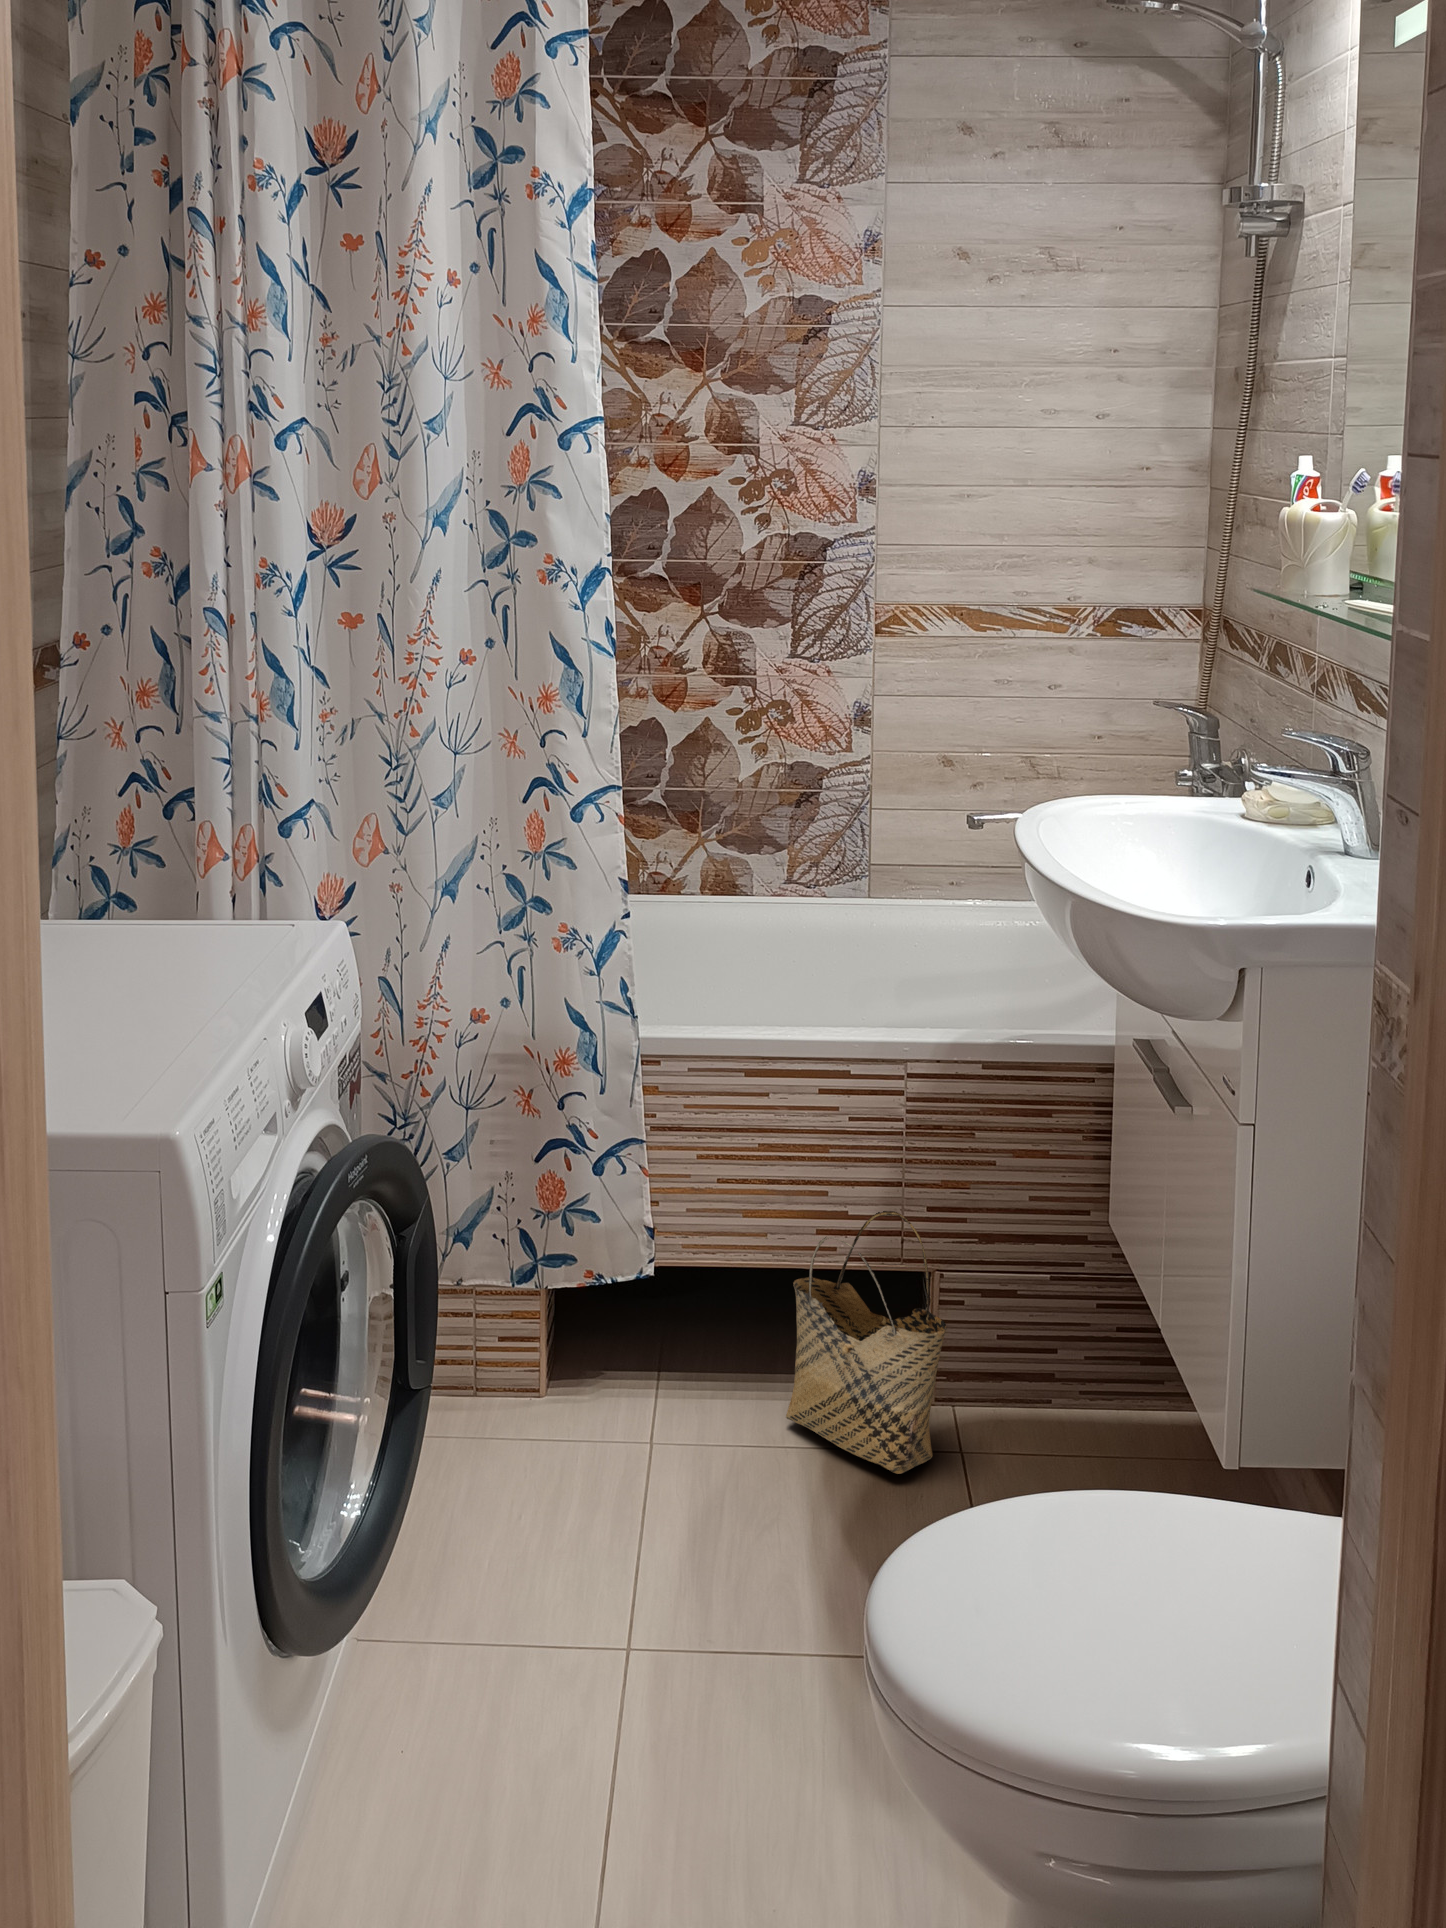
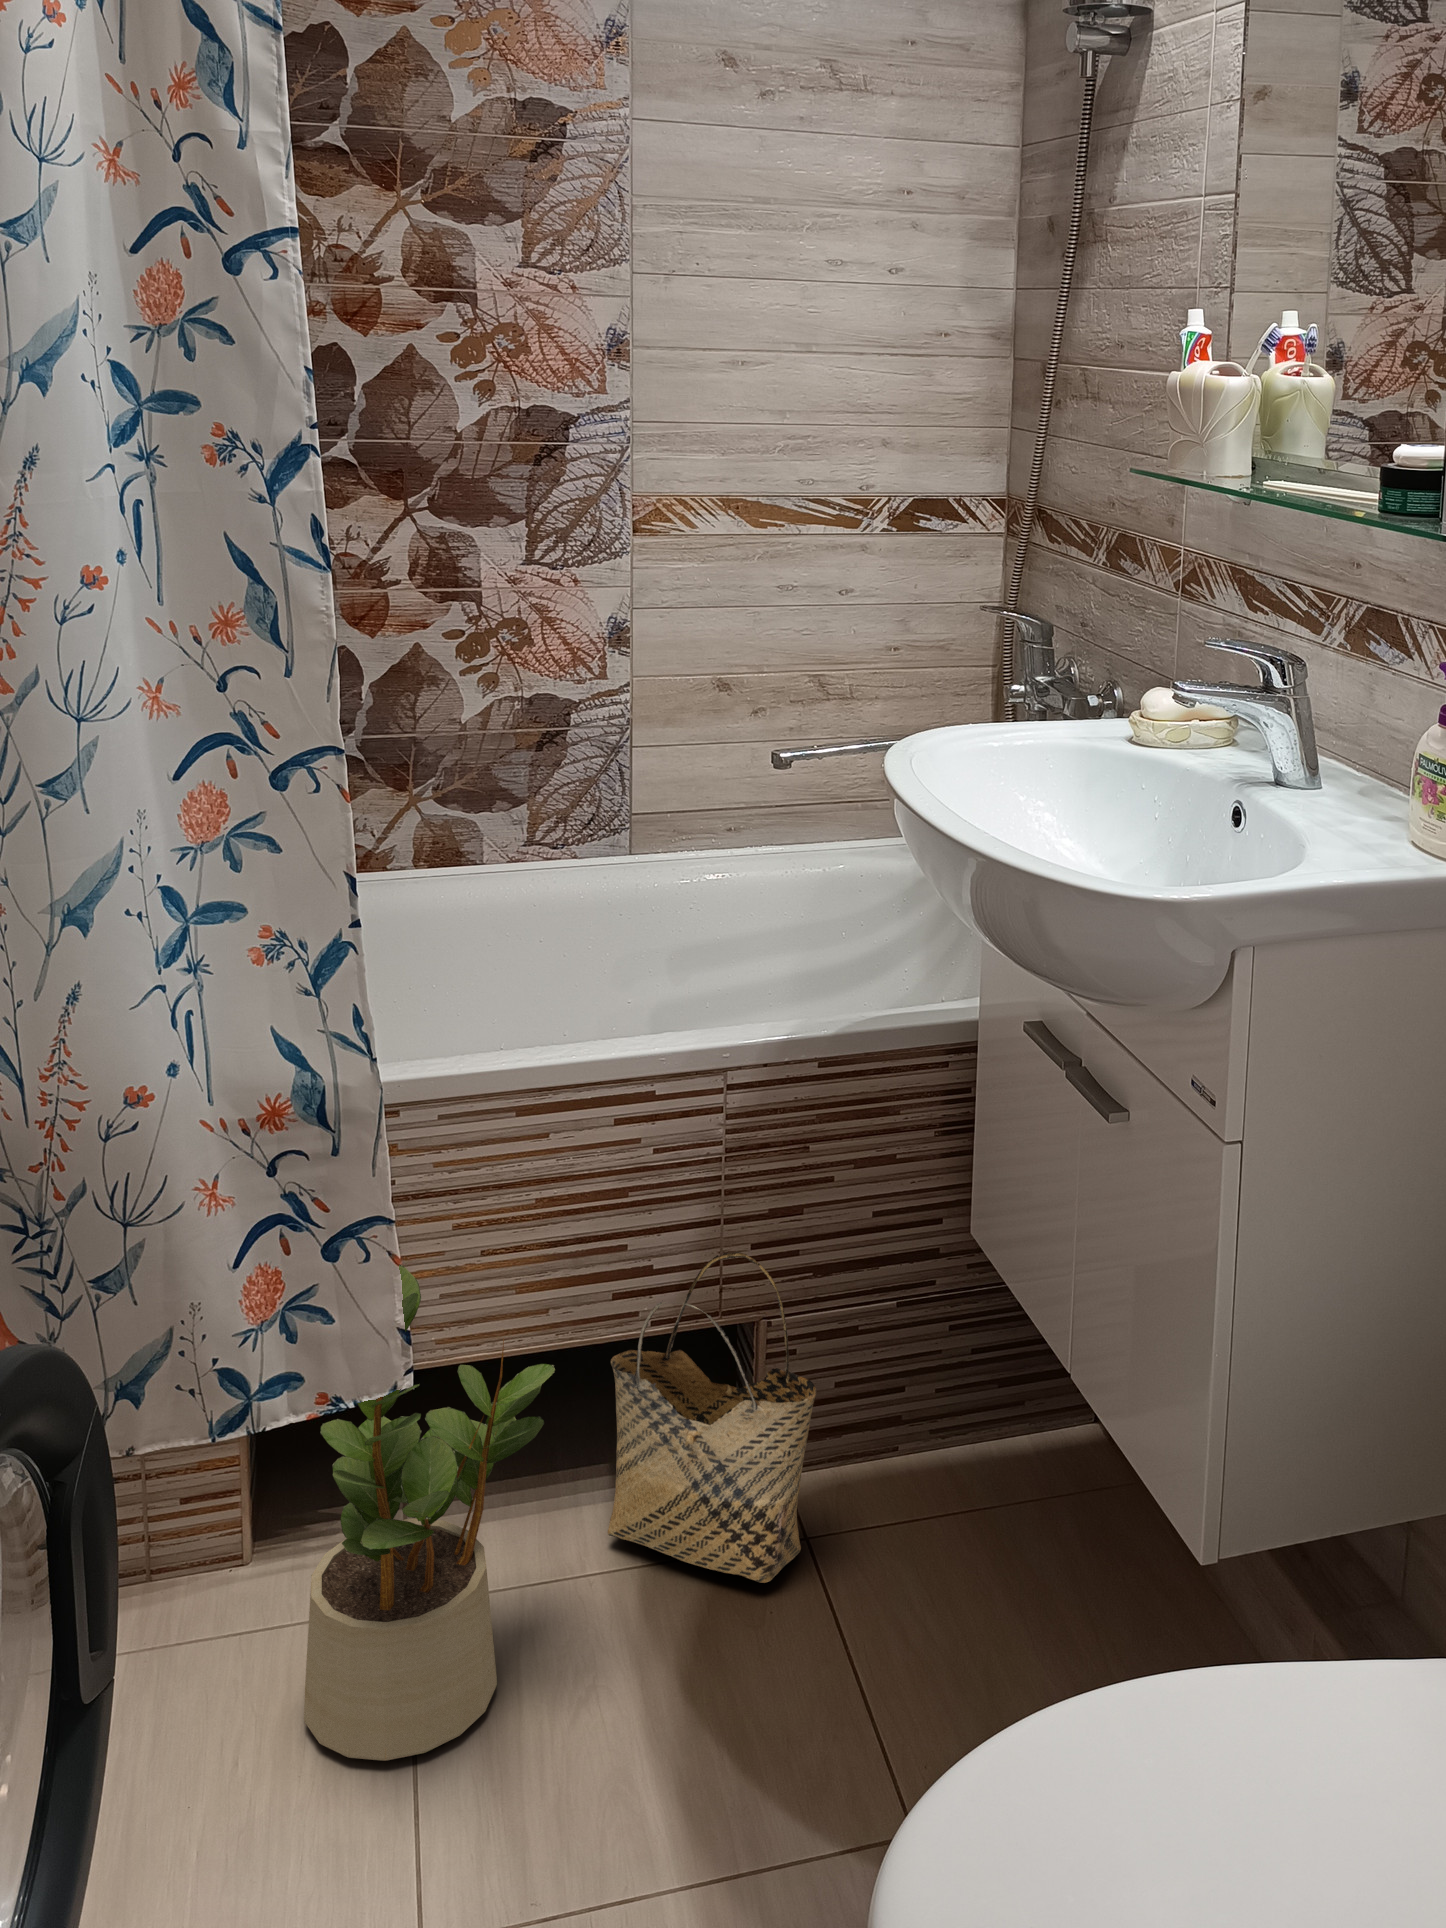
potted plant: none [550,1173,735,1537] -> present [304,1264,555,1761]

